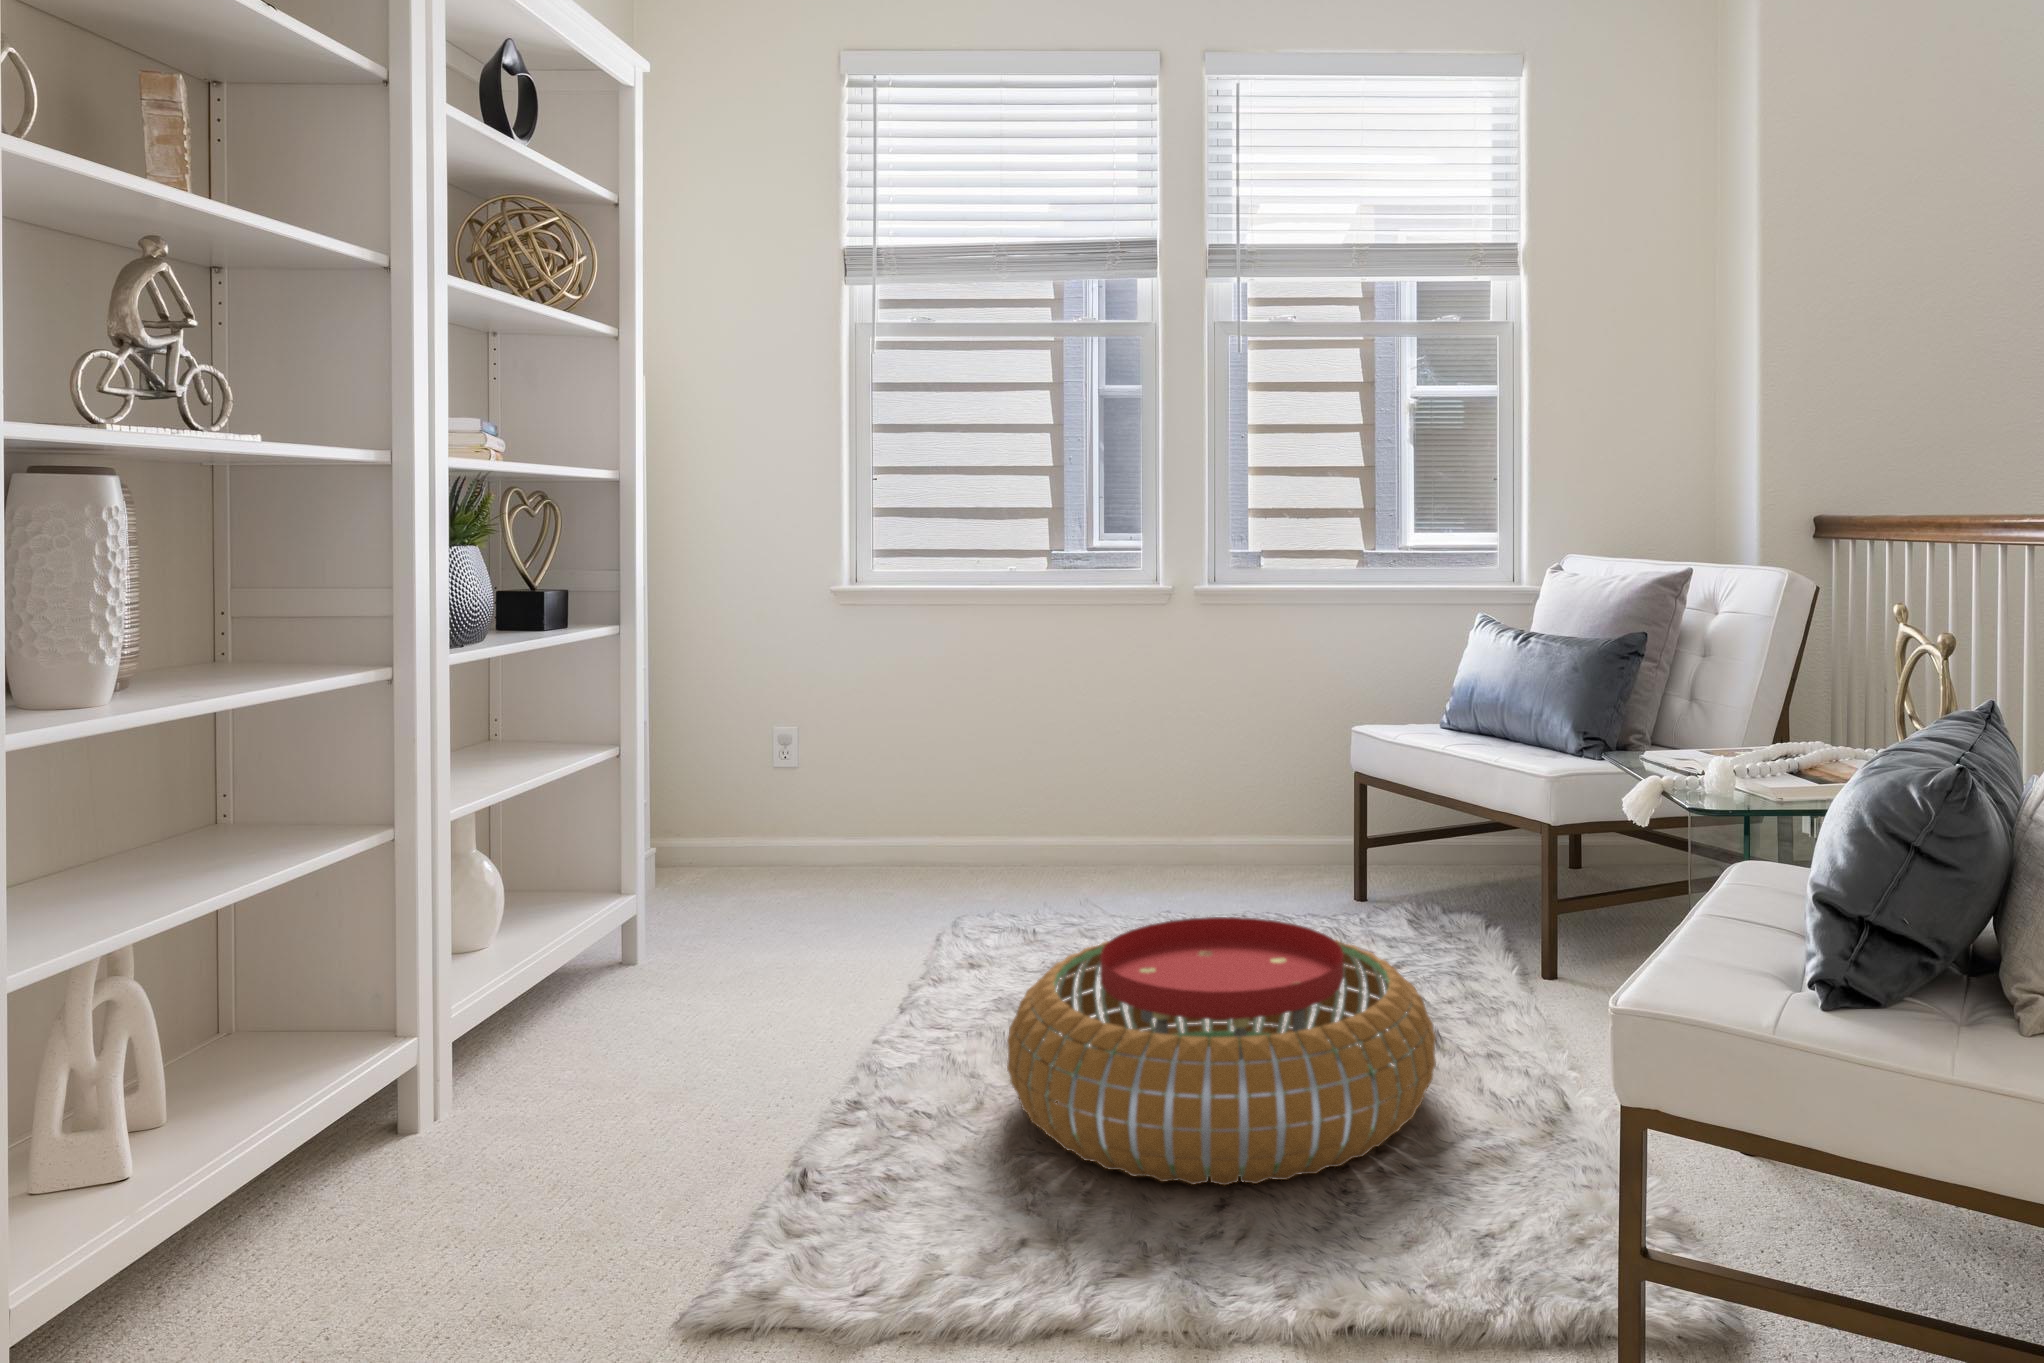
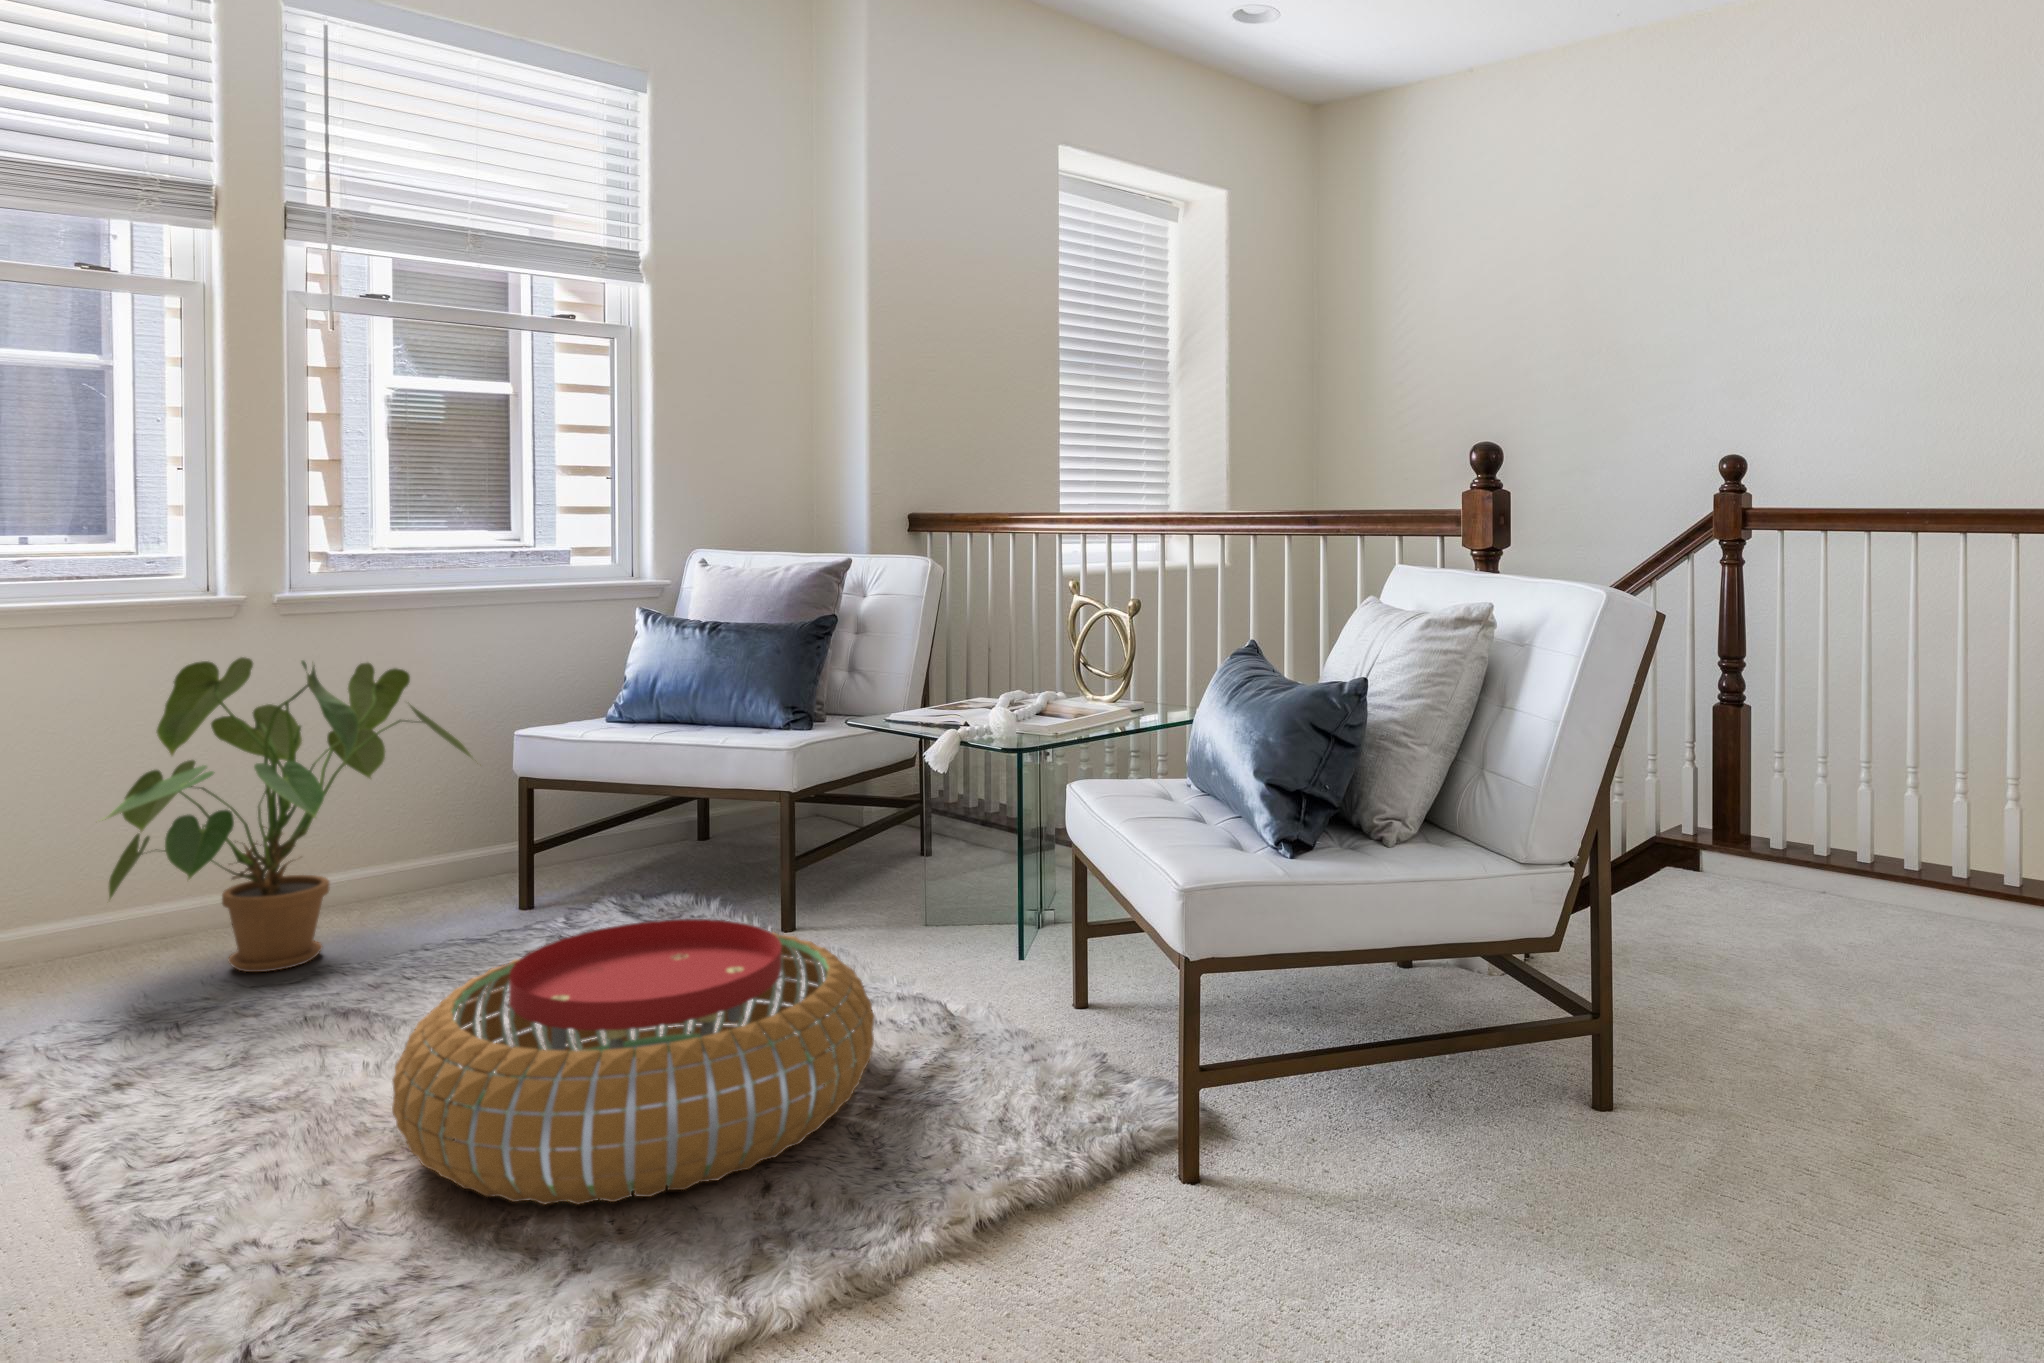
house plant: none [1048,644,1314,906] -> present [105,657,472,972]

